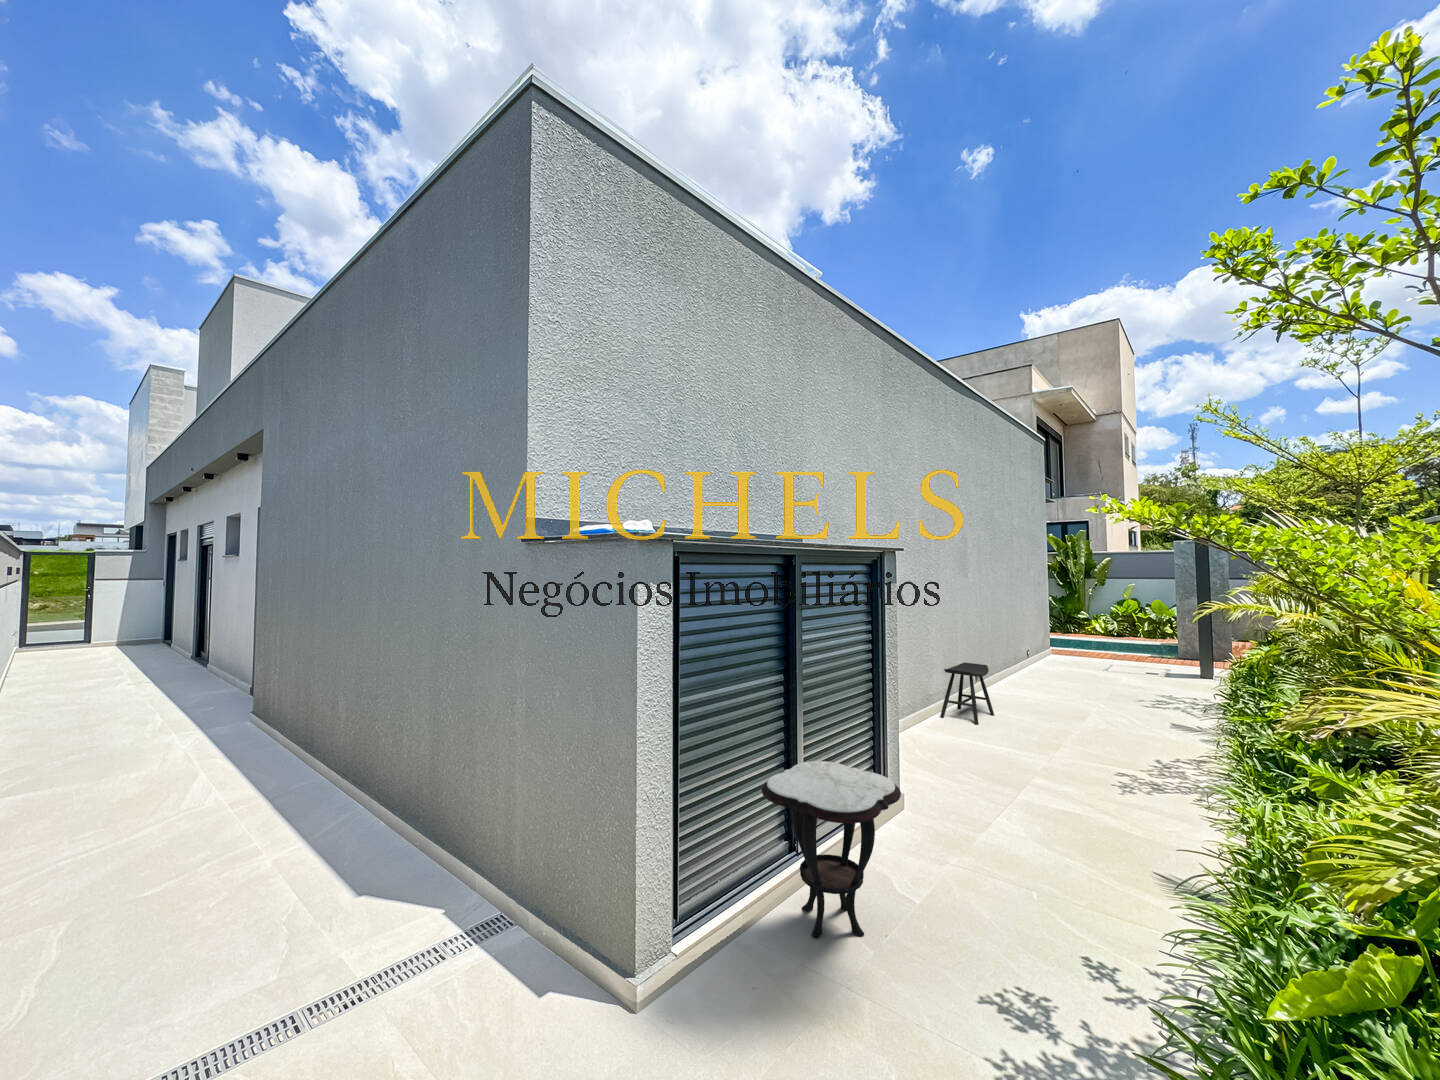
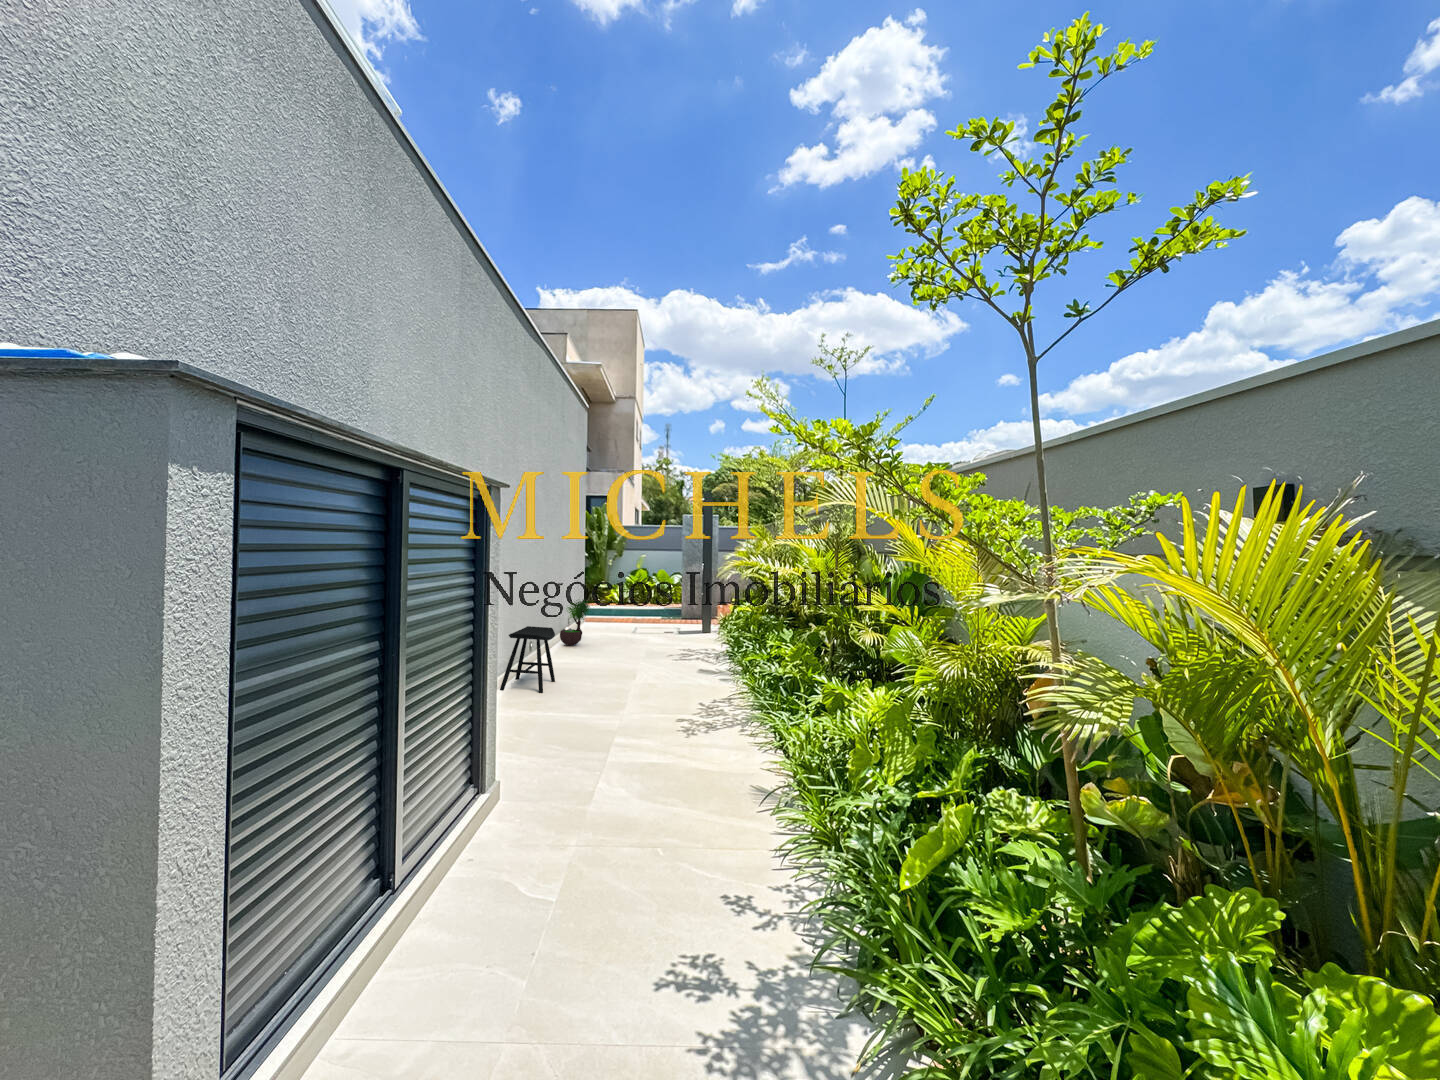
potted tree: none [1012,633,1042,680] -> present [560,600,590,646]
side table: present [761,761,901,939] -> none [347,751,558,1012]

